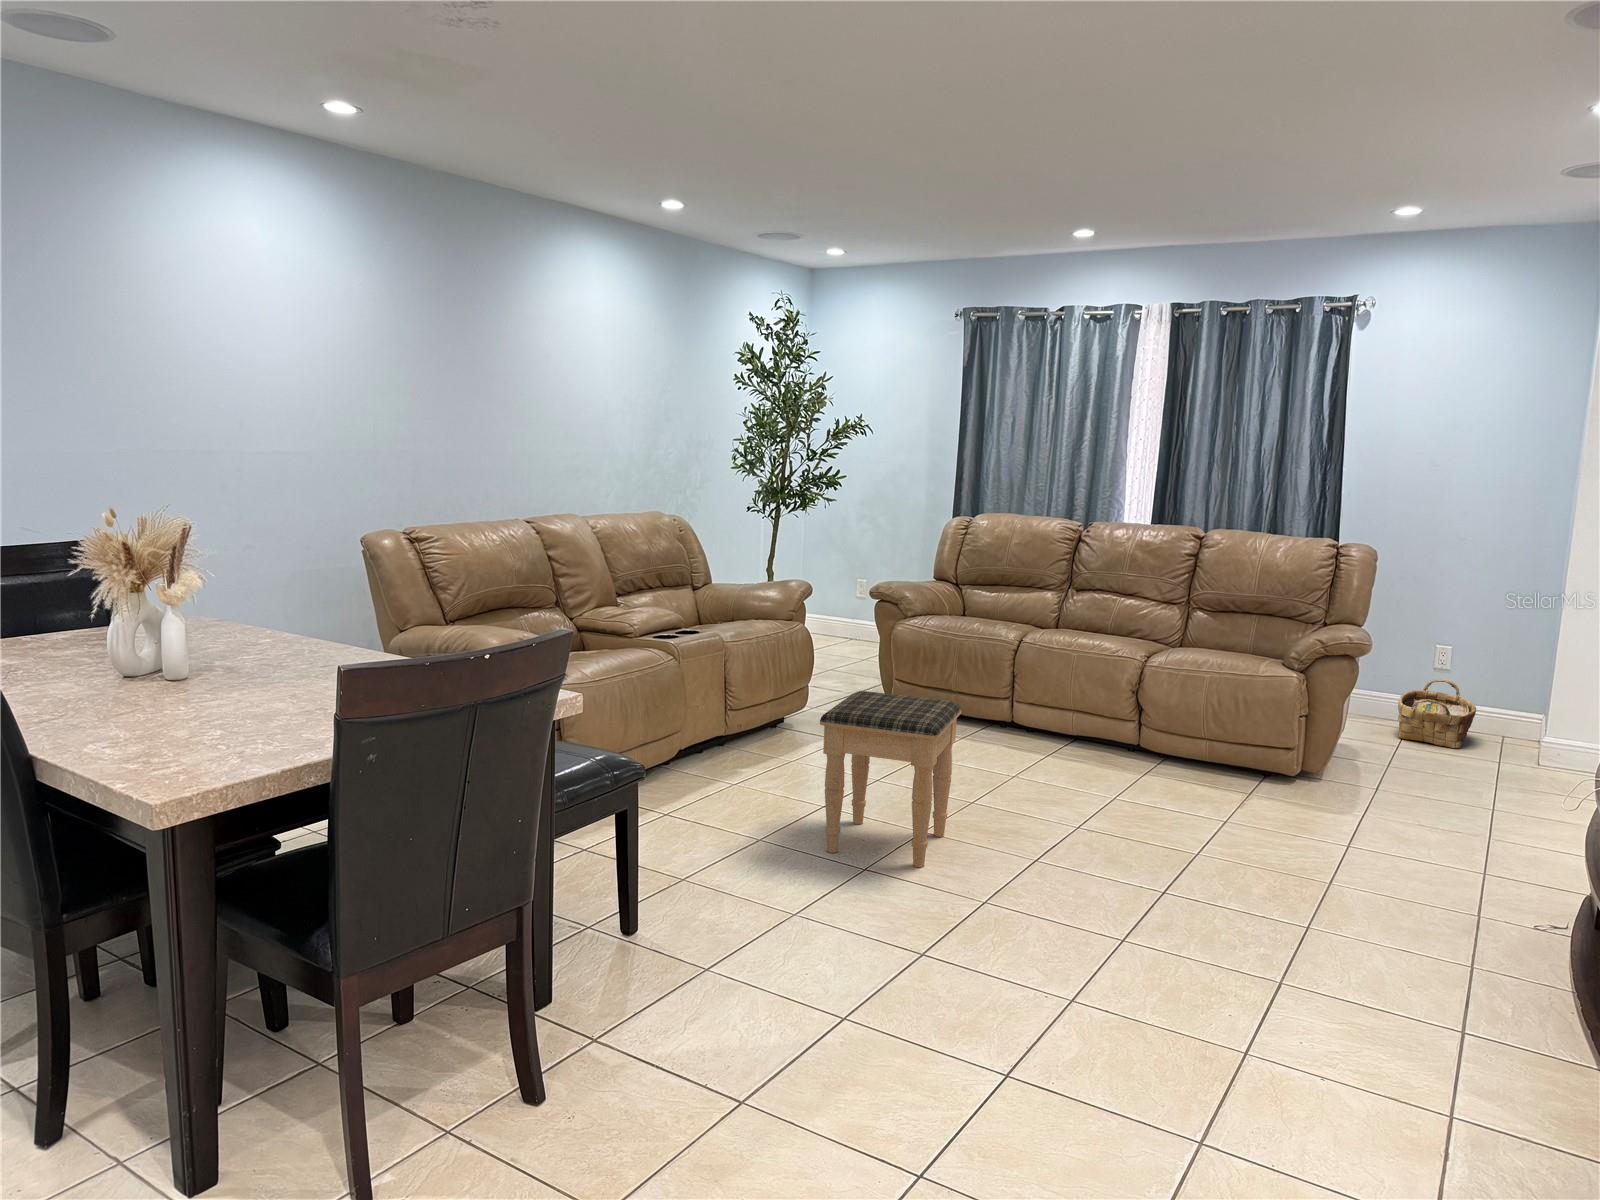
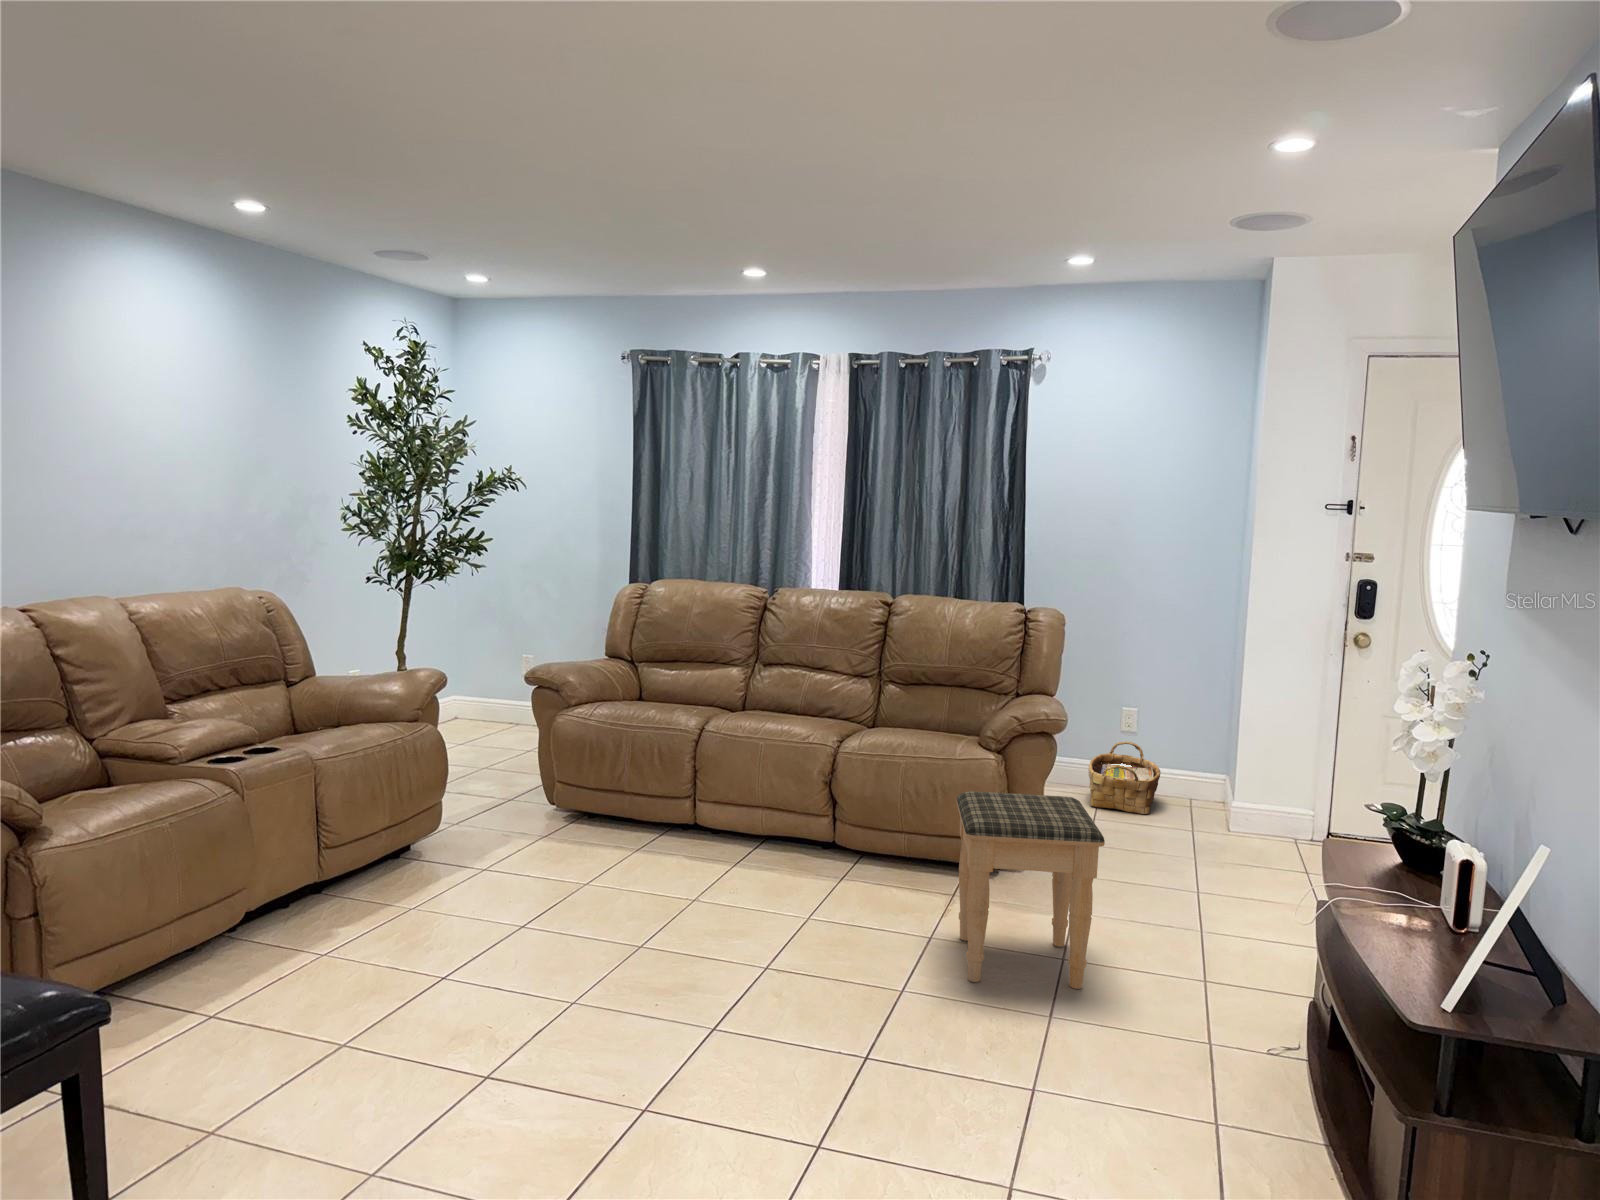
footstool: present [820,691,961,867] -> present [956,791,1105,989]

